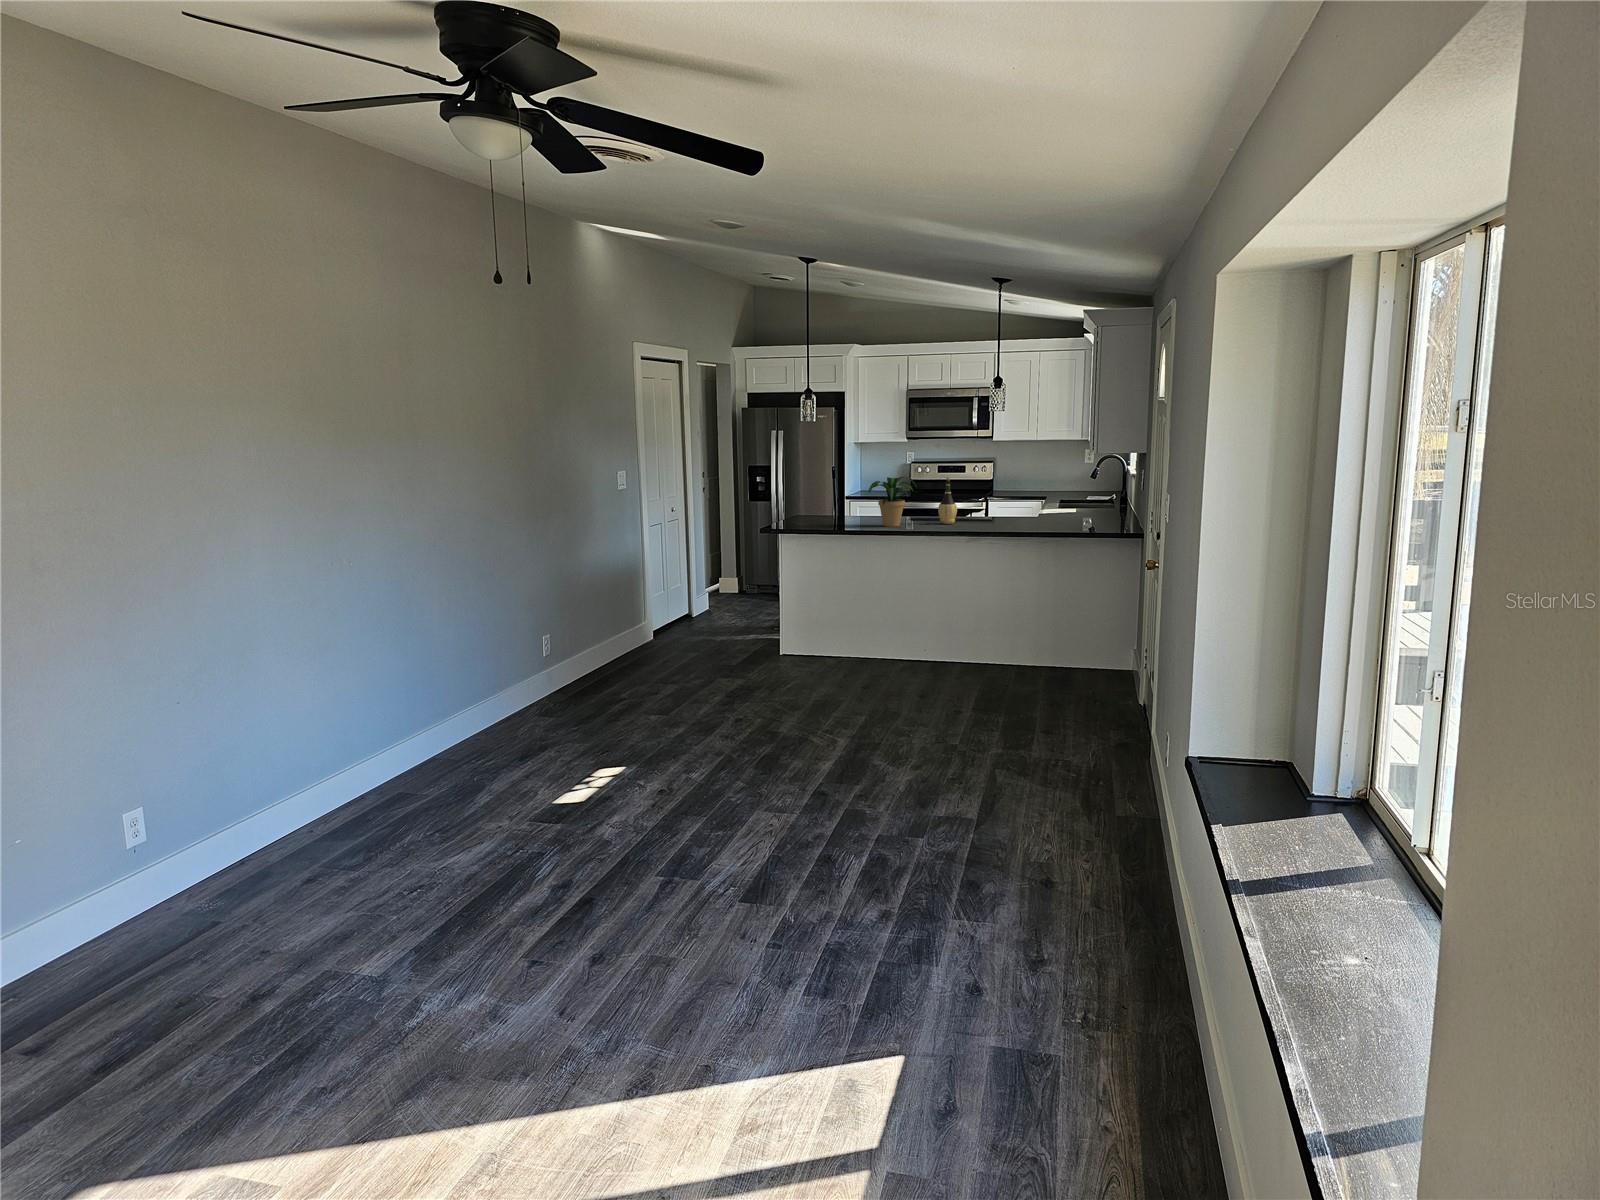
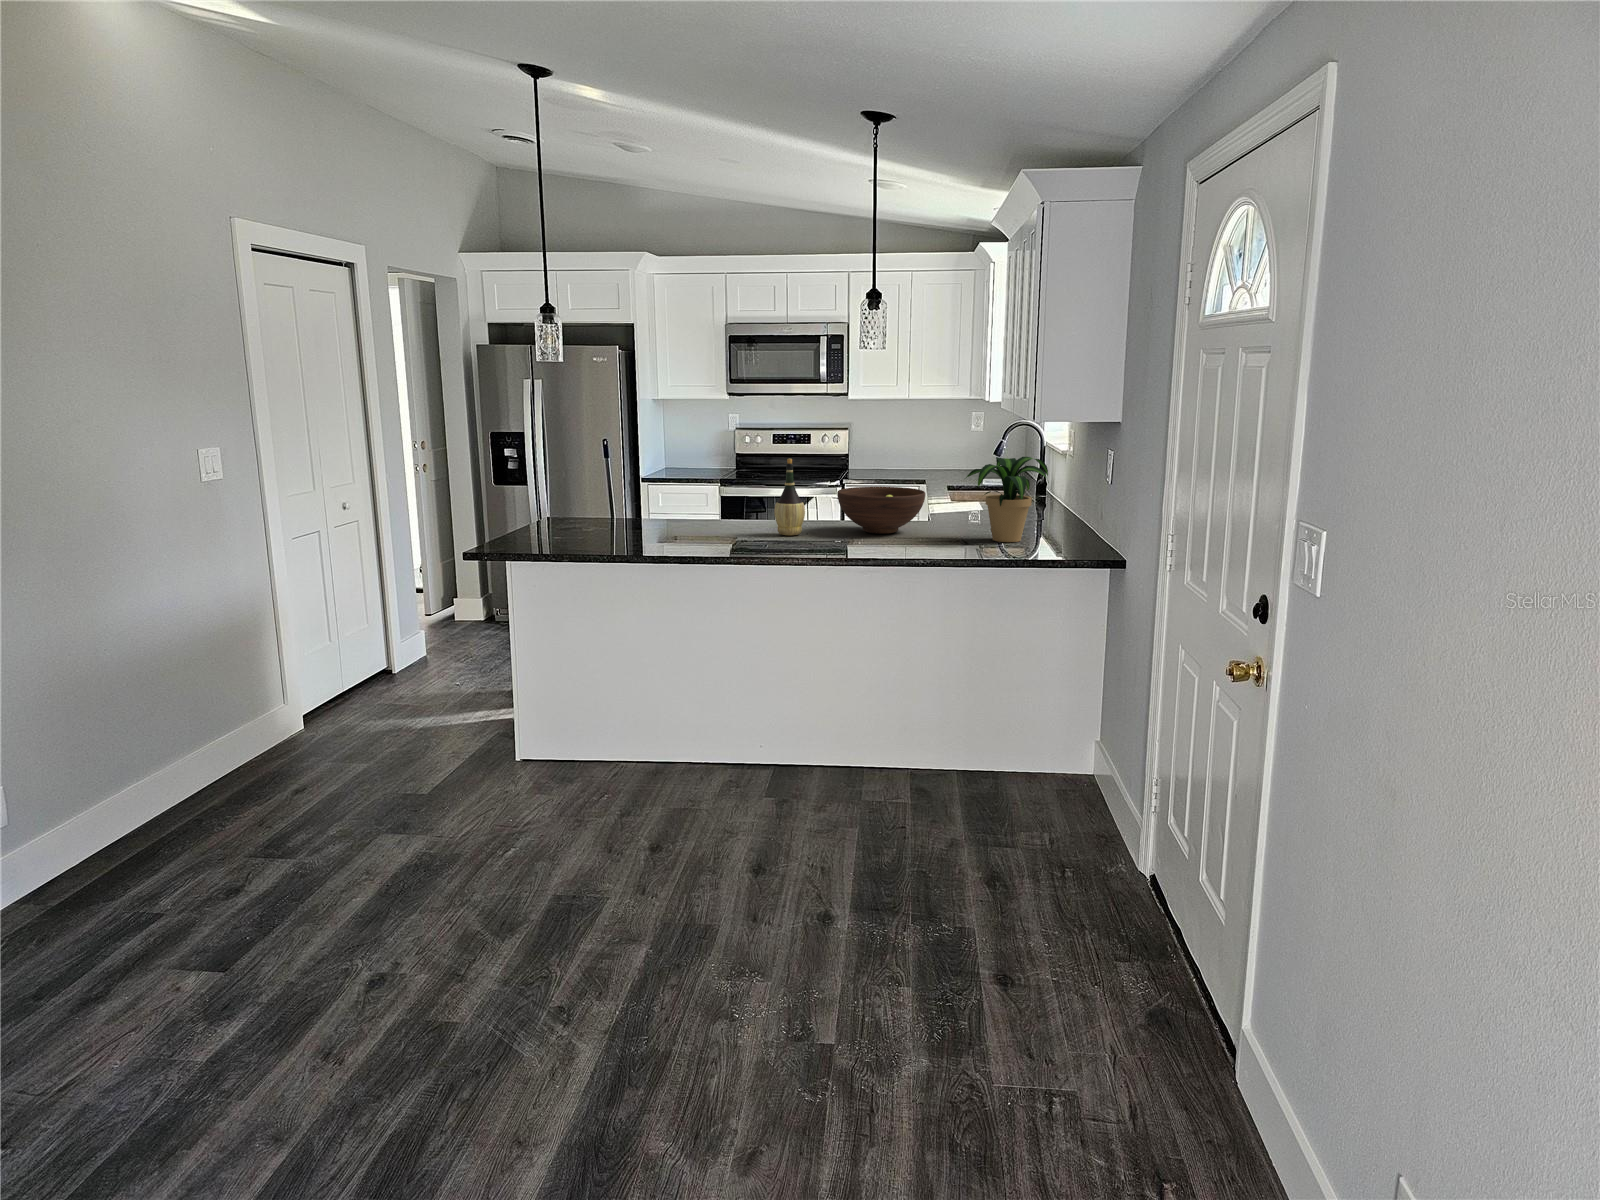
potted plant: present [868,477,916,527] -> present [966,457,1049,542]
fruit bowl: none [977,495,1032,523] -> present [837,487,925,534]

